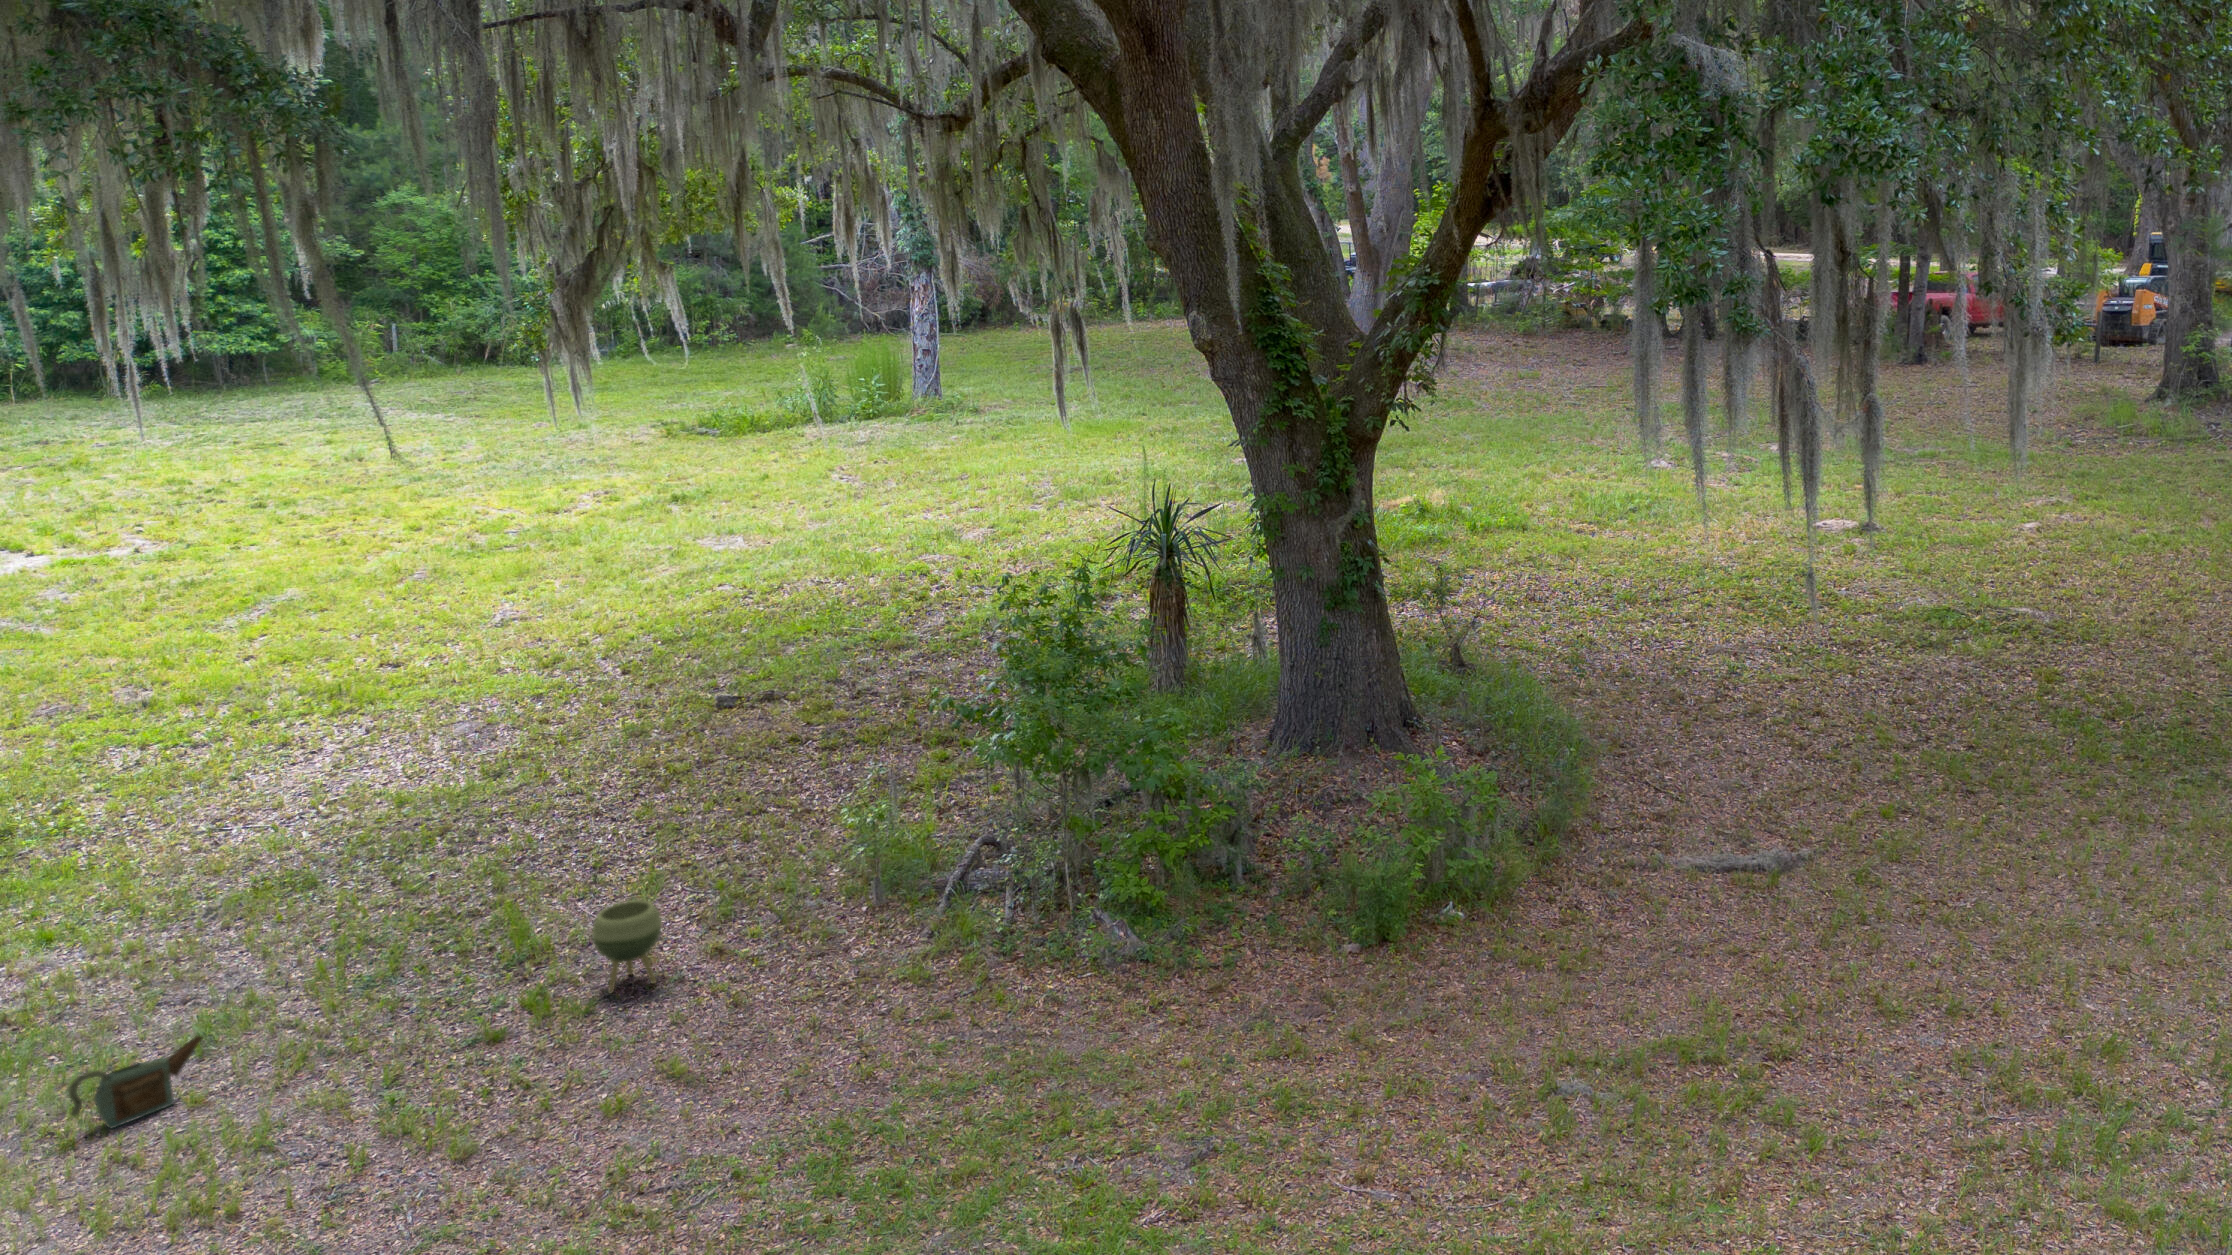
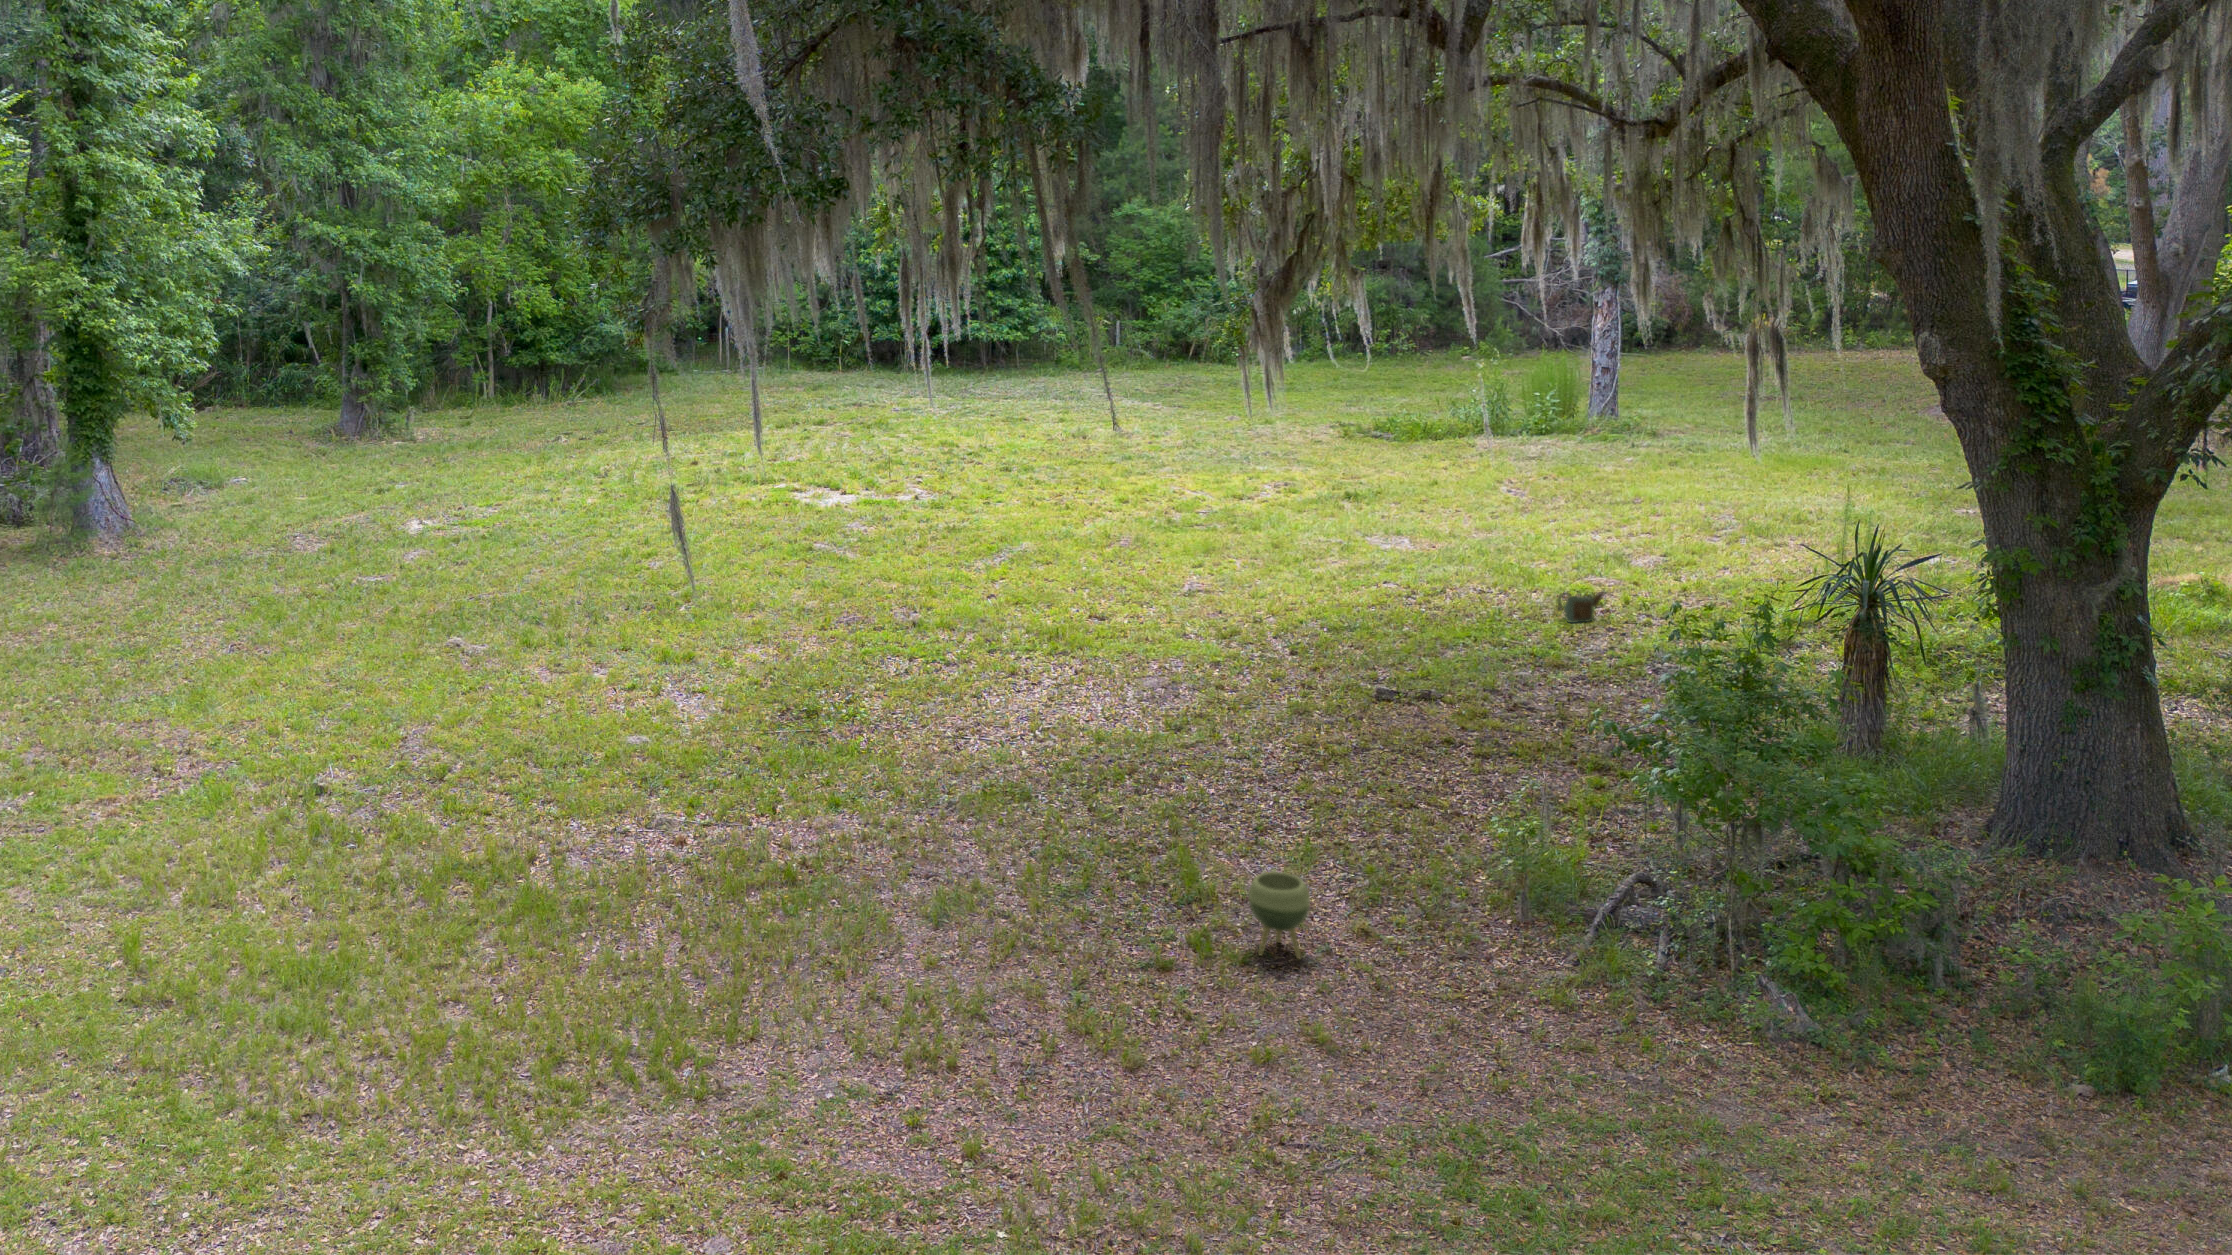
watering can: present [69,1035,203,1129] -> present [1557,591,1605,623]

